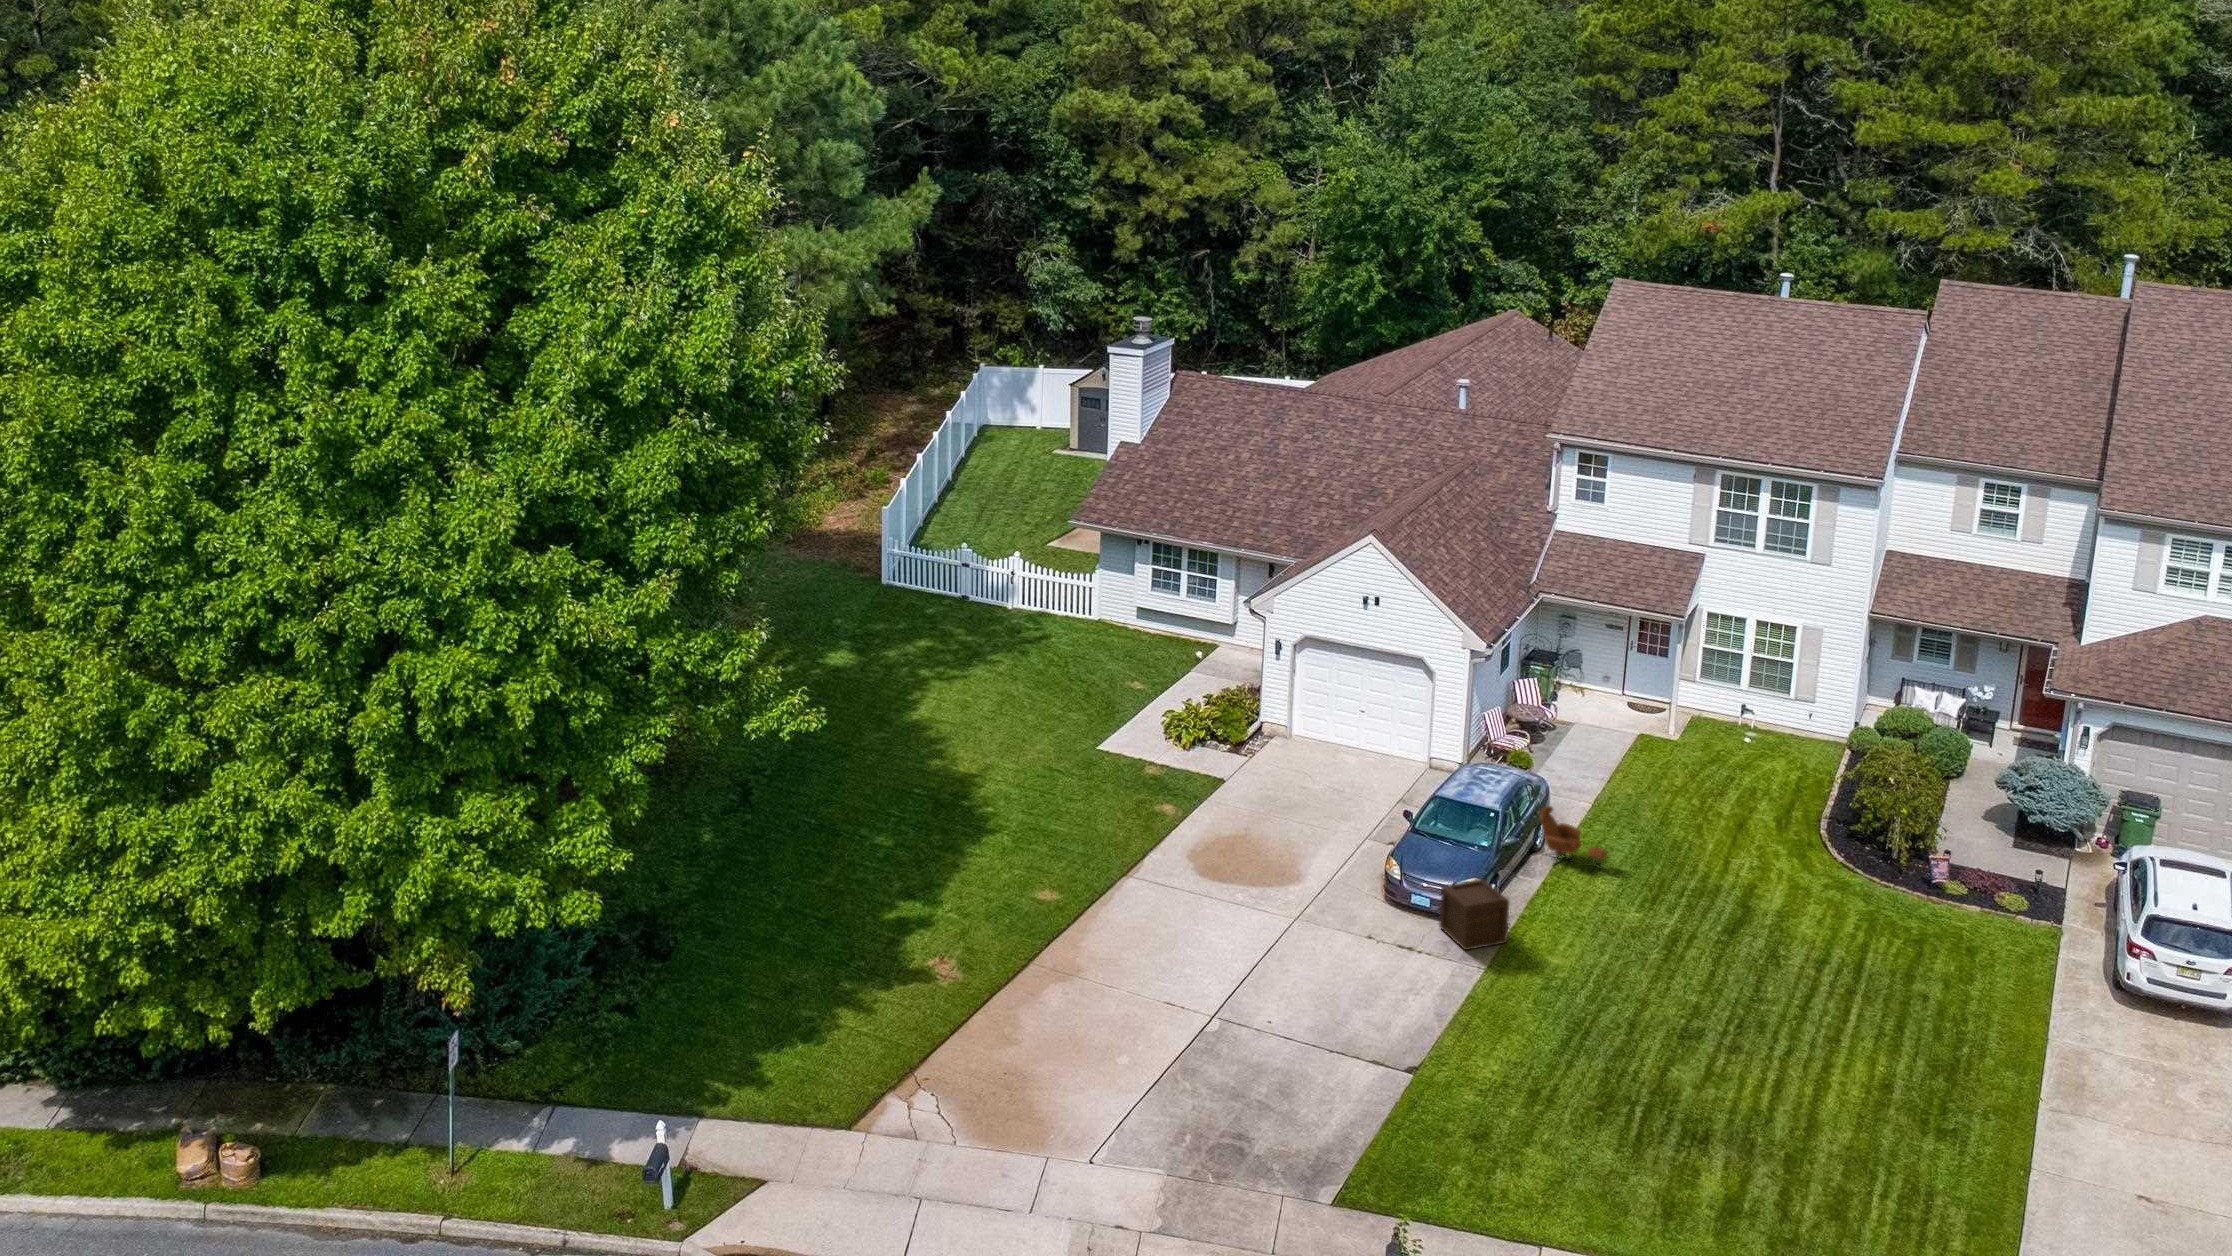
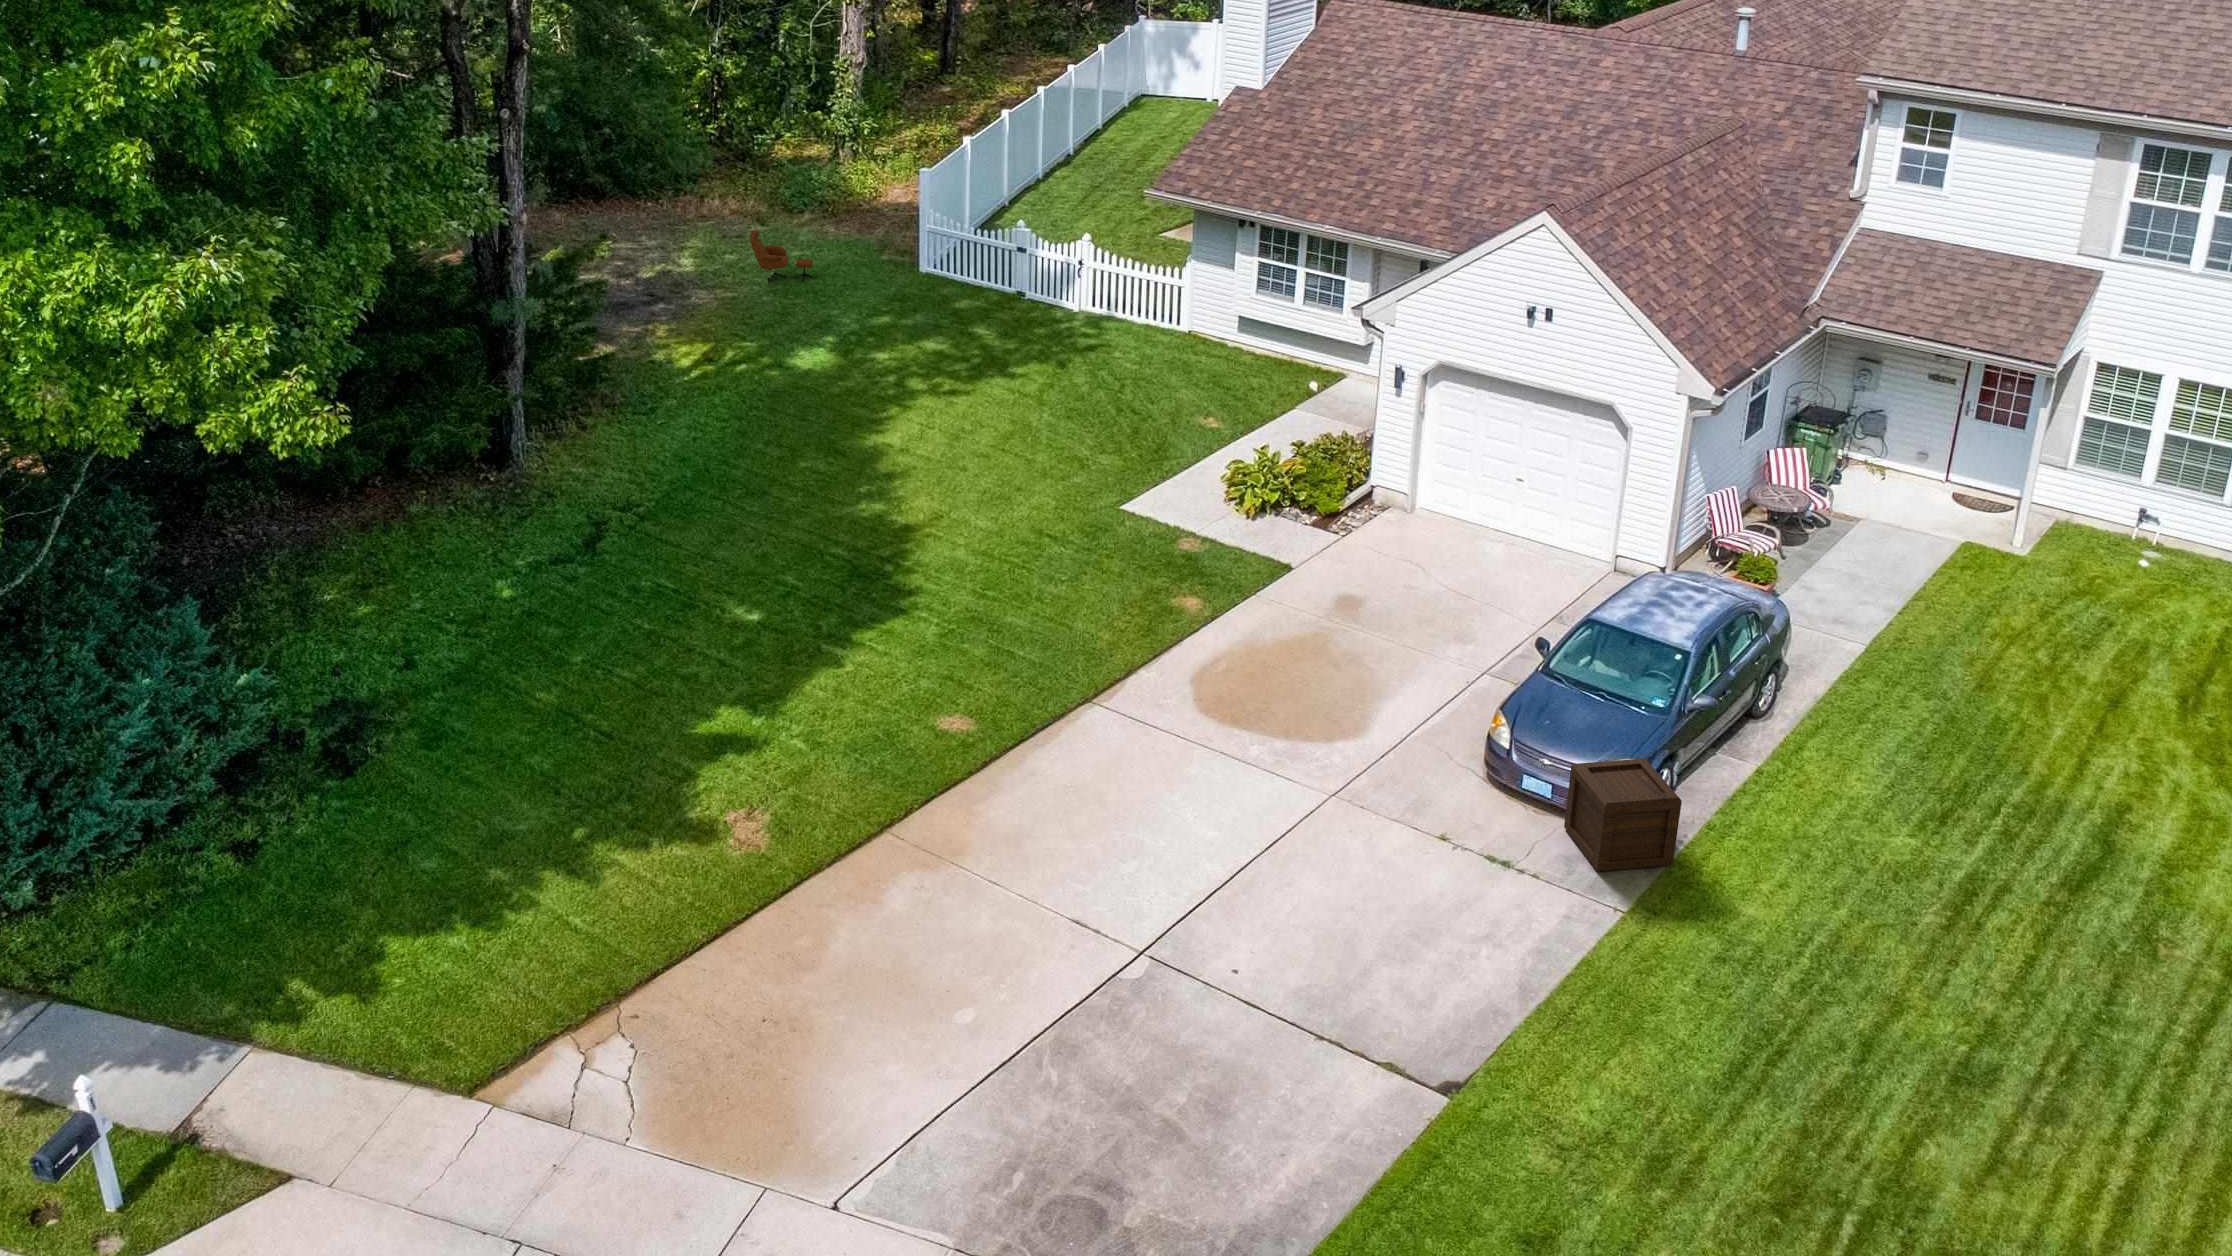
lounge chair: present [1540,805,1607,868] -> present [750,230,816,281]

